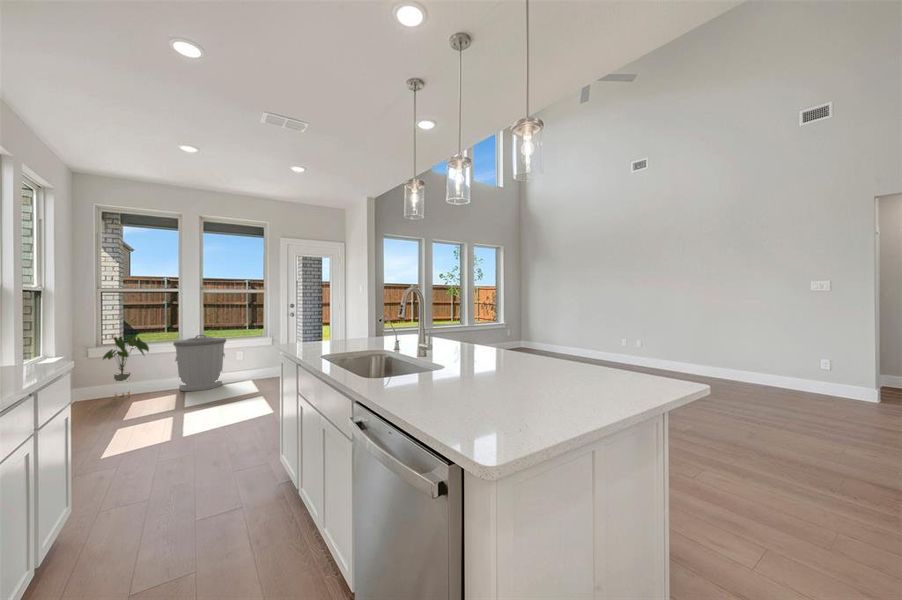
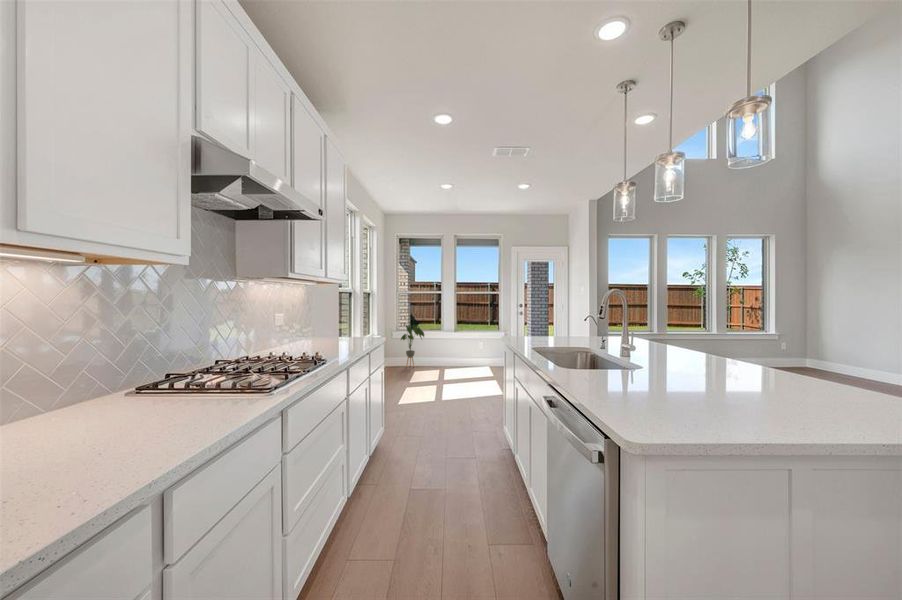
trash can: present [173,335,226,391] -> none [438,327,471,370]

